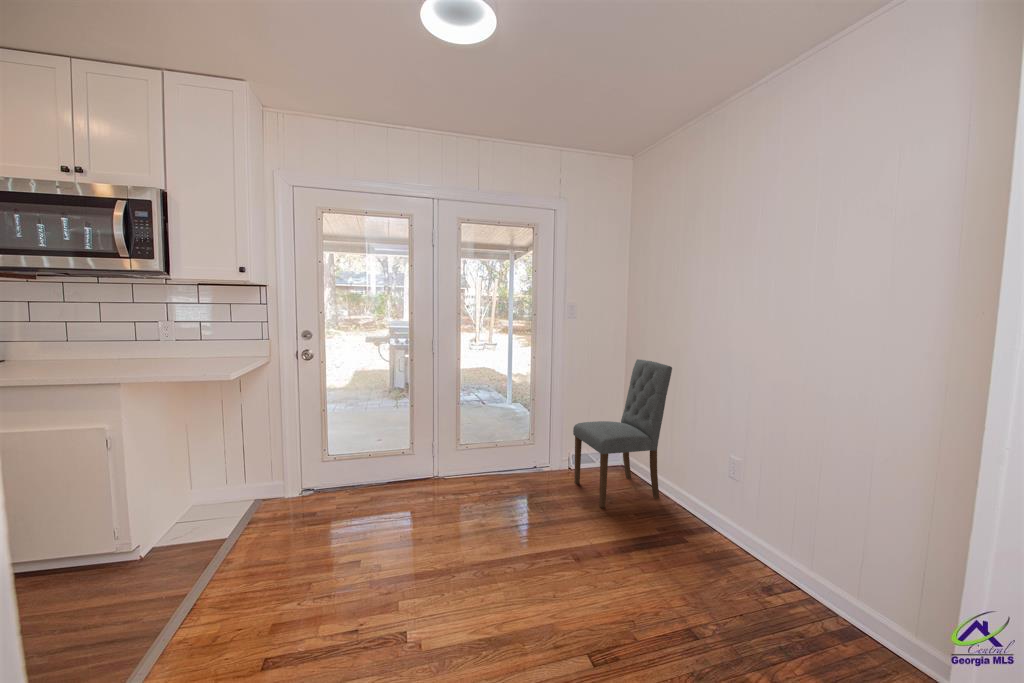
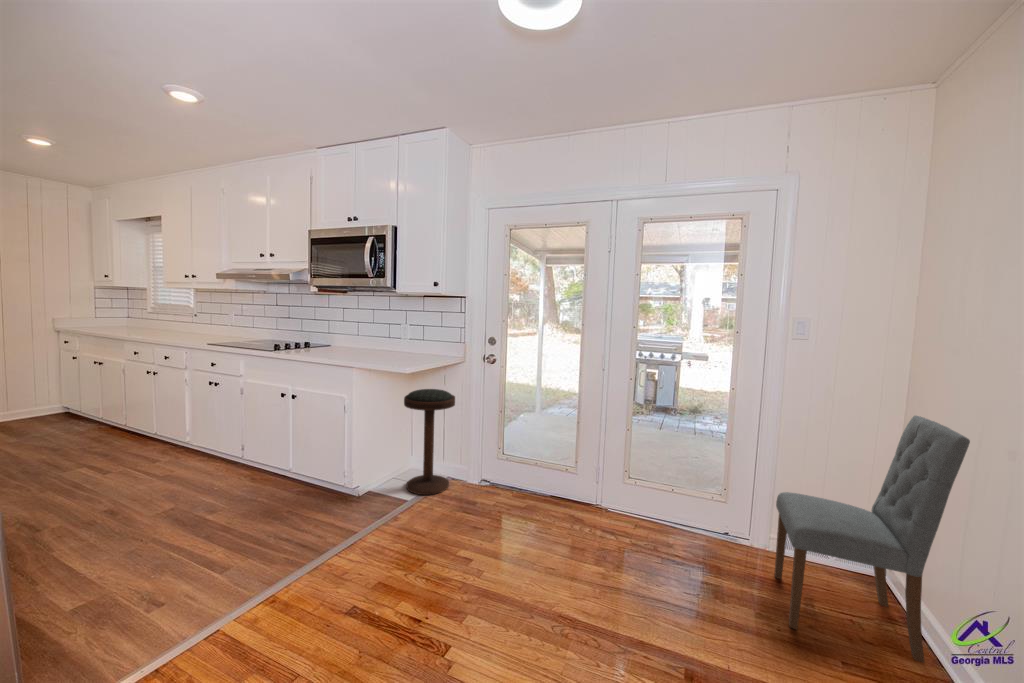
bar stool: none [196,398,270,530] -> present [404,389,455,495]

